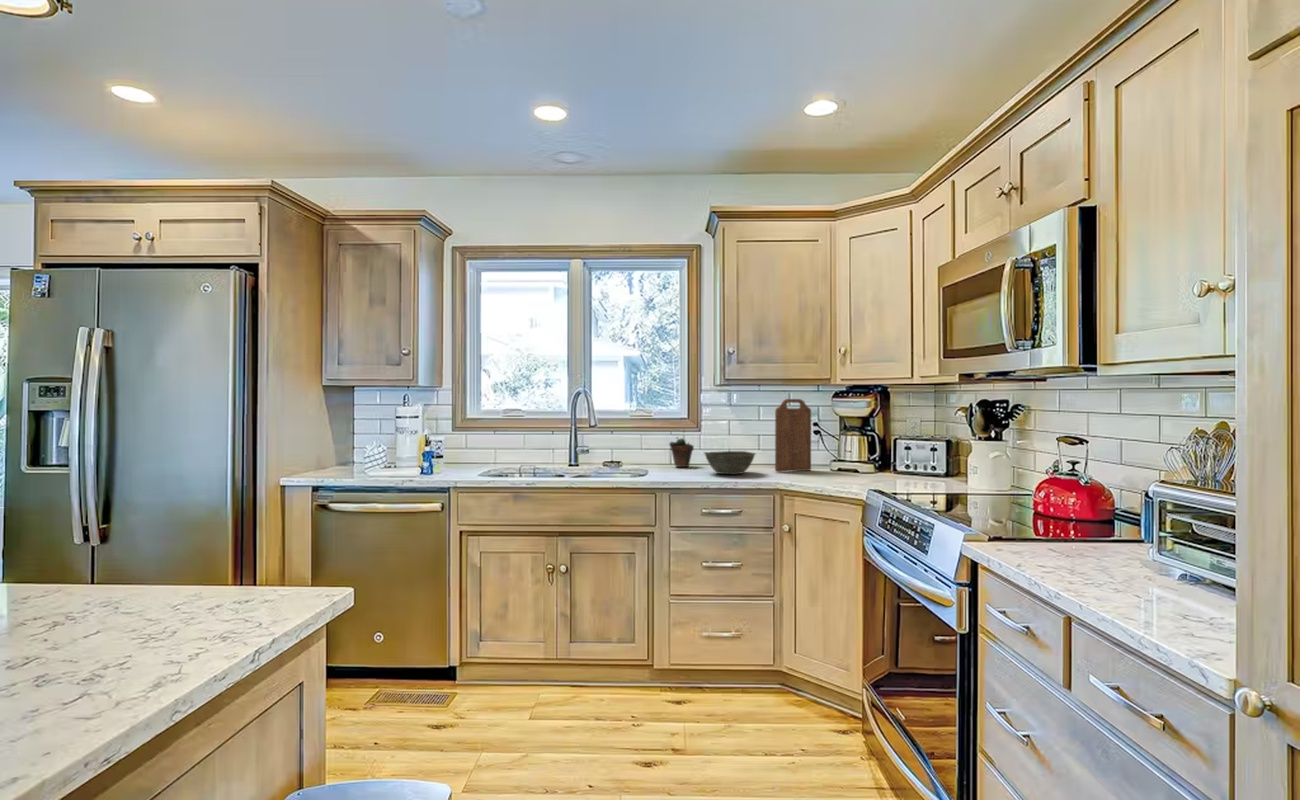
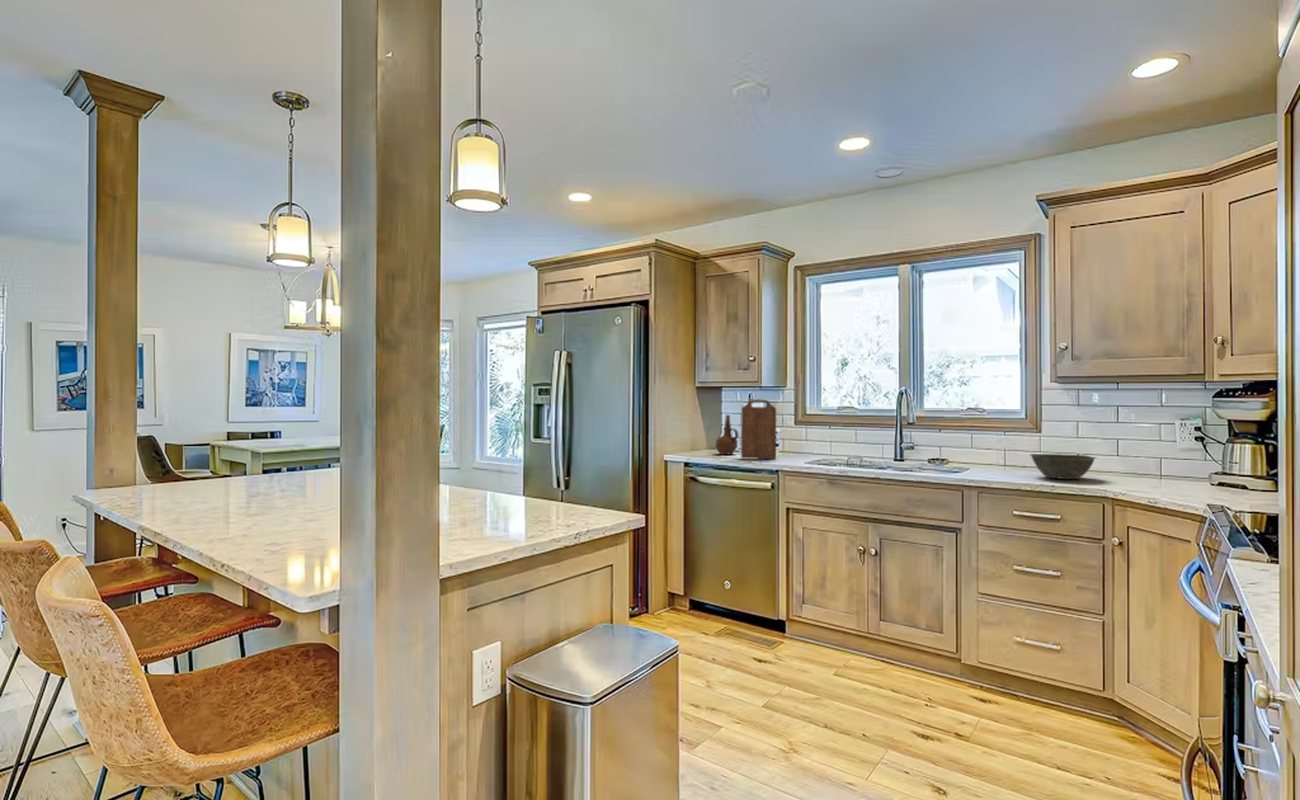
cutting board: present [775,399,811,472] -> present [741,400,776,459]
ceramic pitcher: none [351,421,383,471] -> present [716,415,738,454]
succulent plant: present [669,438,694,467] -> none [1000,428,1031,469]

